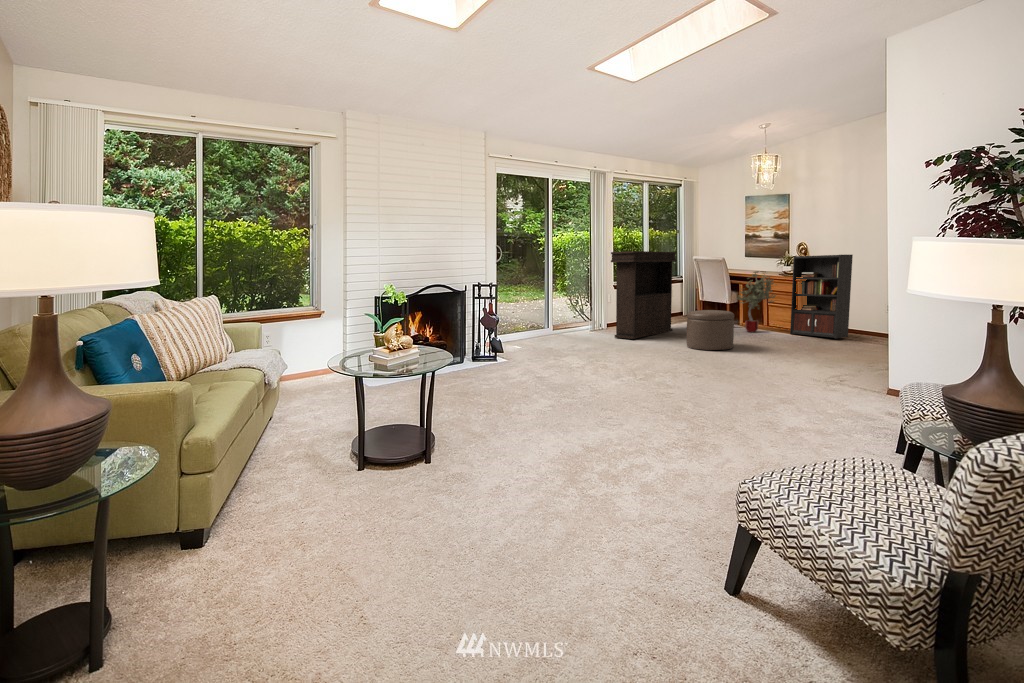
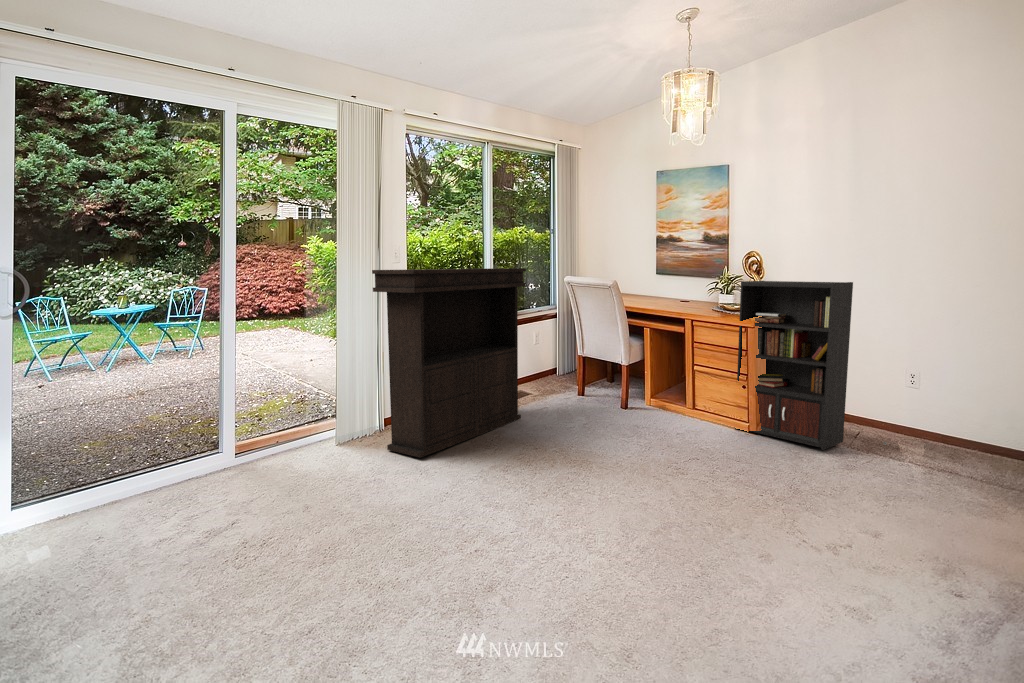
potted tree: present [737,271,775,332] -> none [639,307,711,424]
ottoman: present [687,310,734,350] -> none [522,403,623,508]

